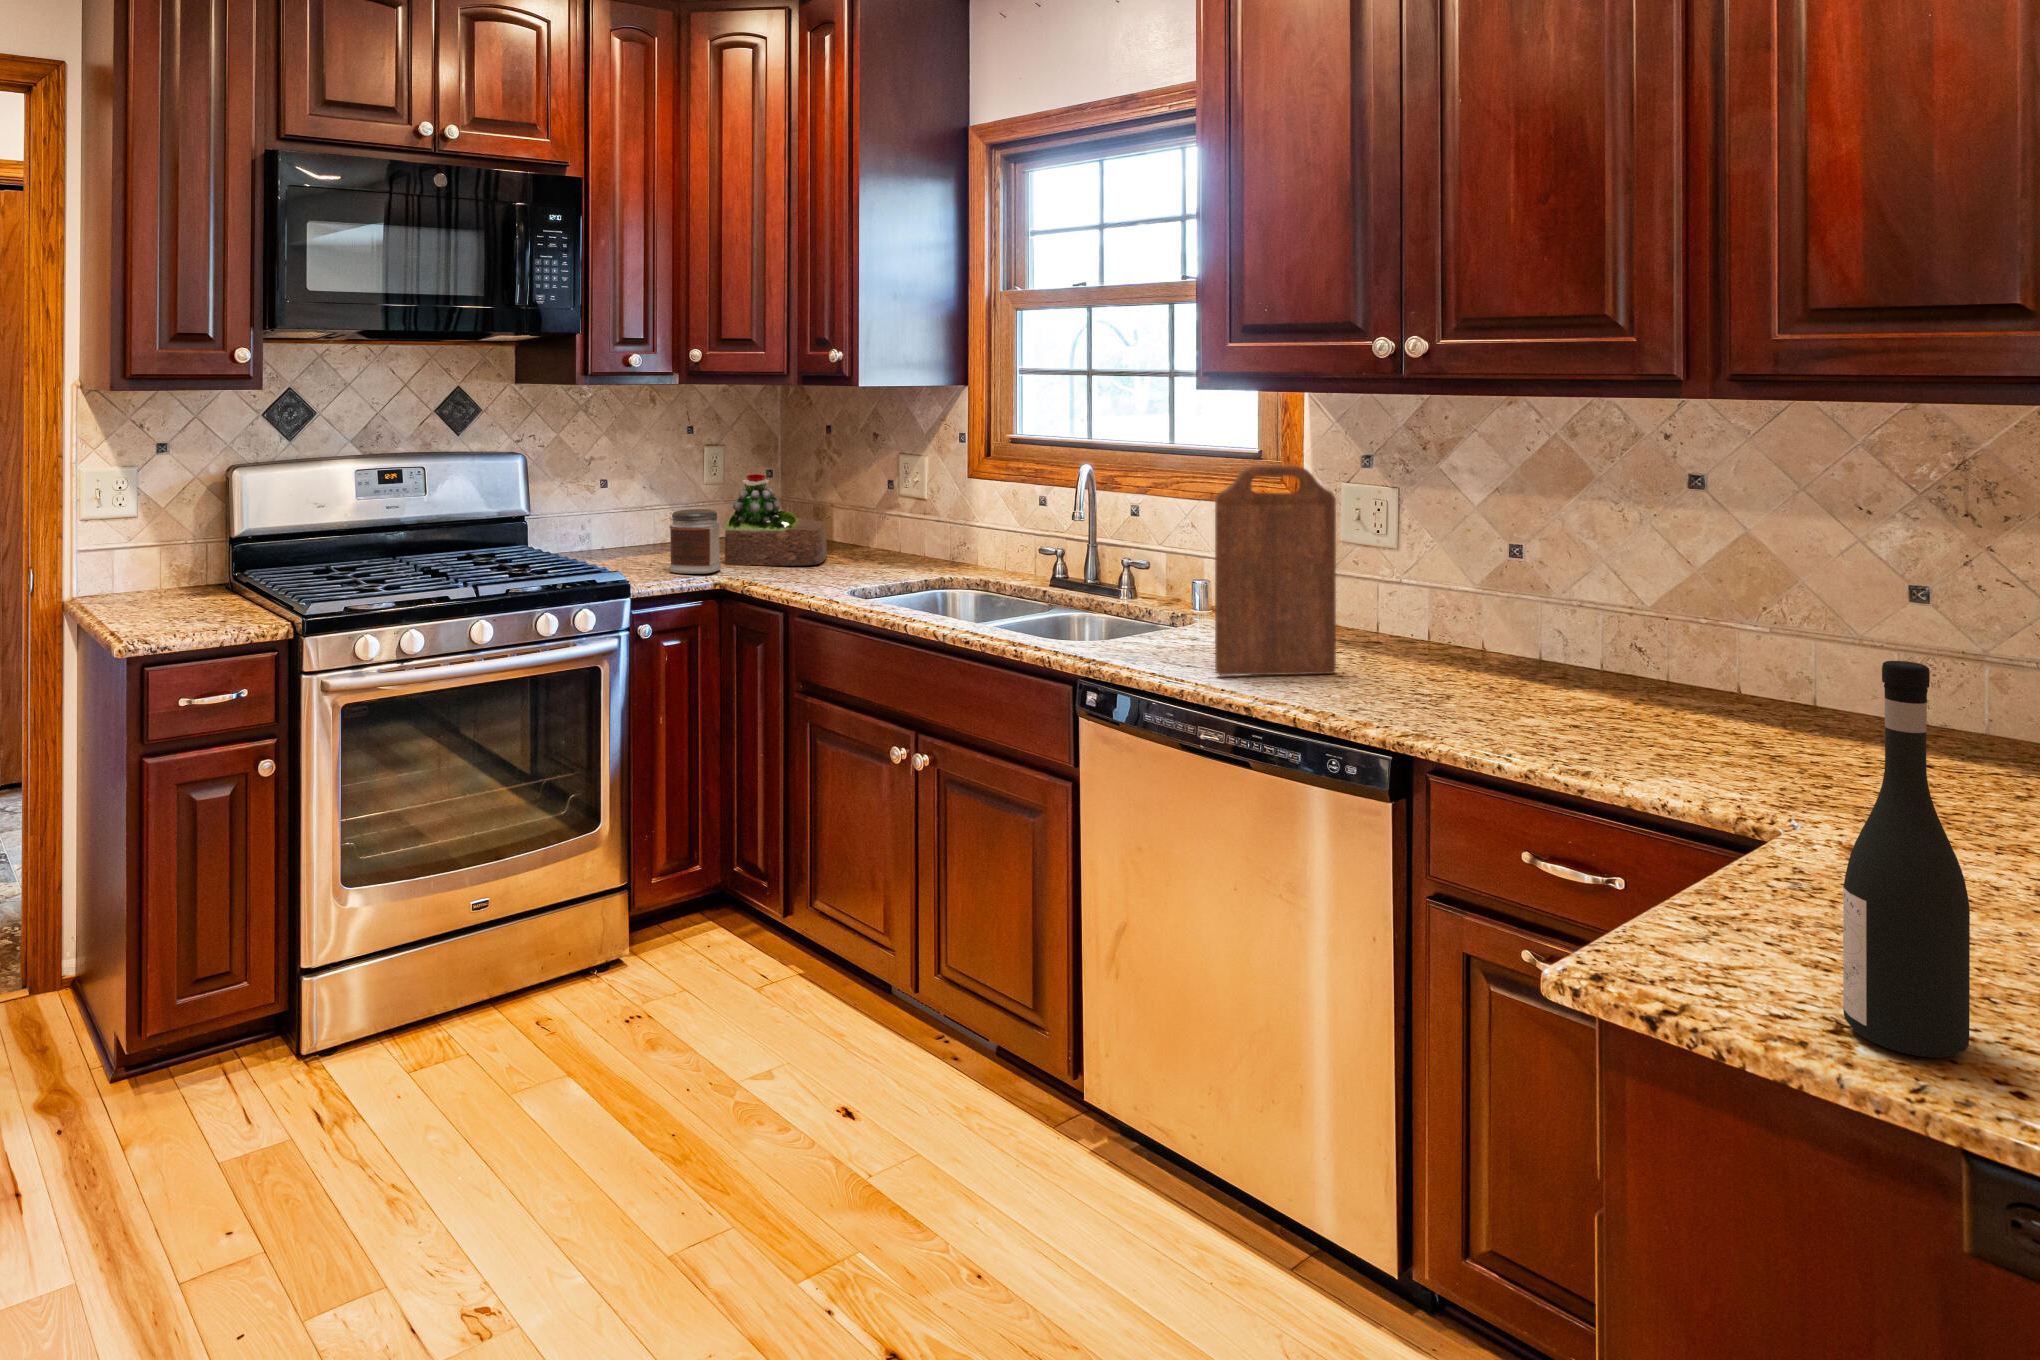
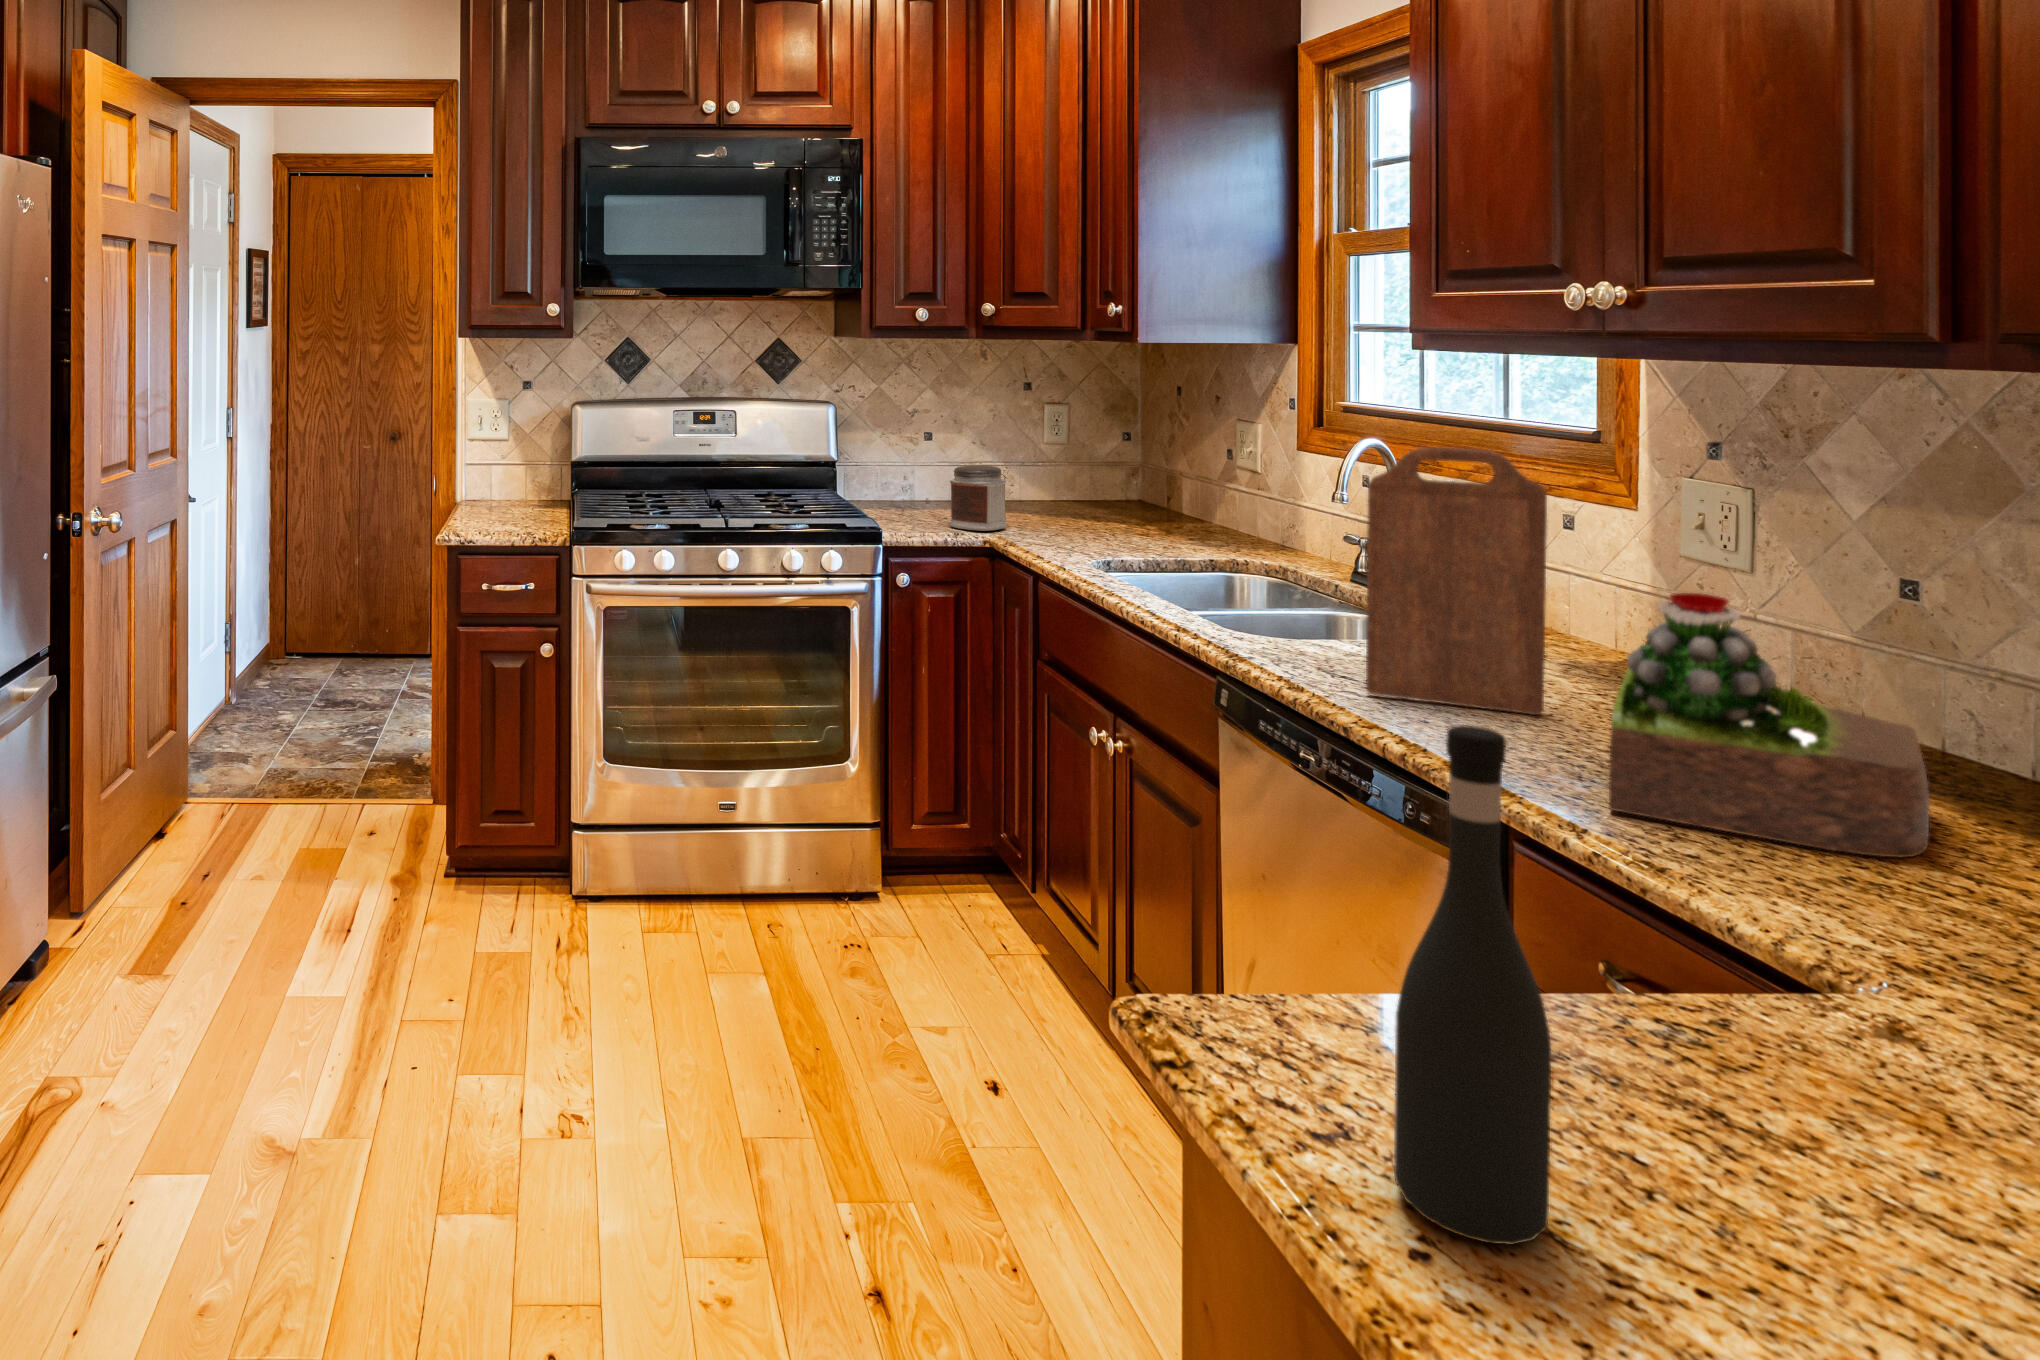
succulent plant: present [725,474,827,566] -> present [1609,593,1929,857]

